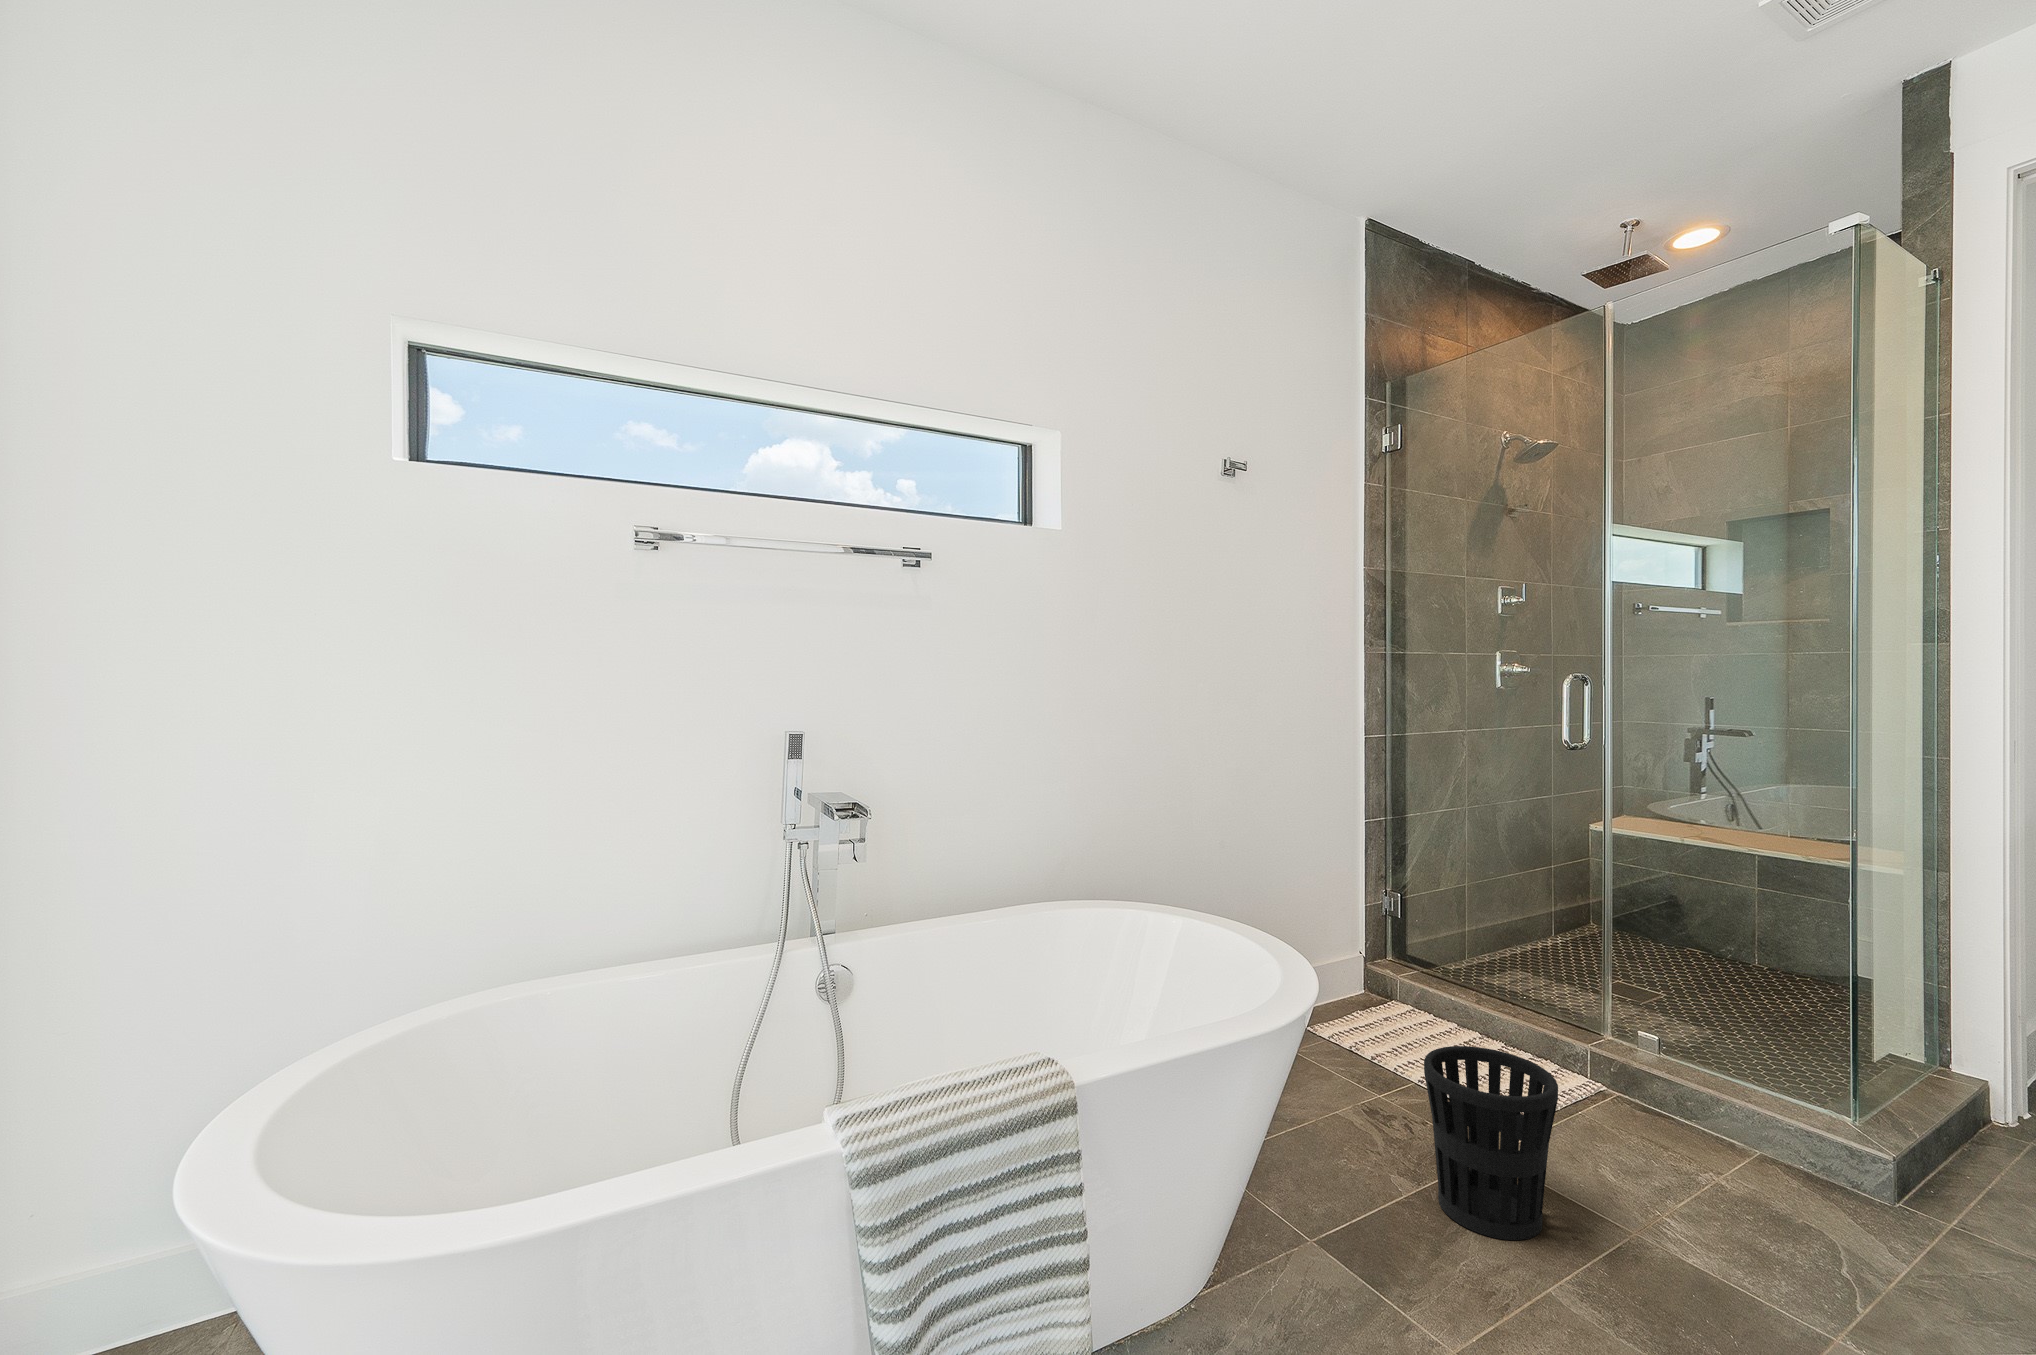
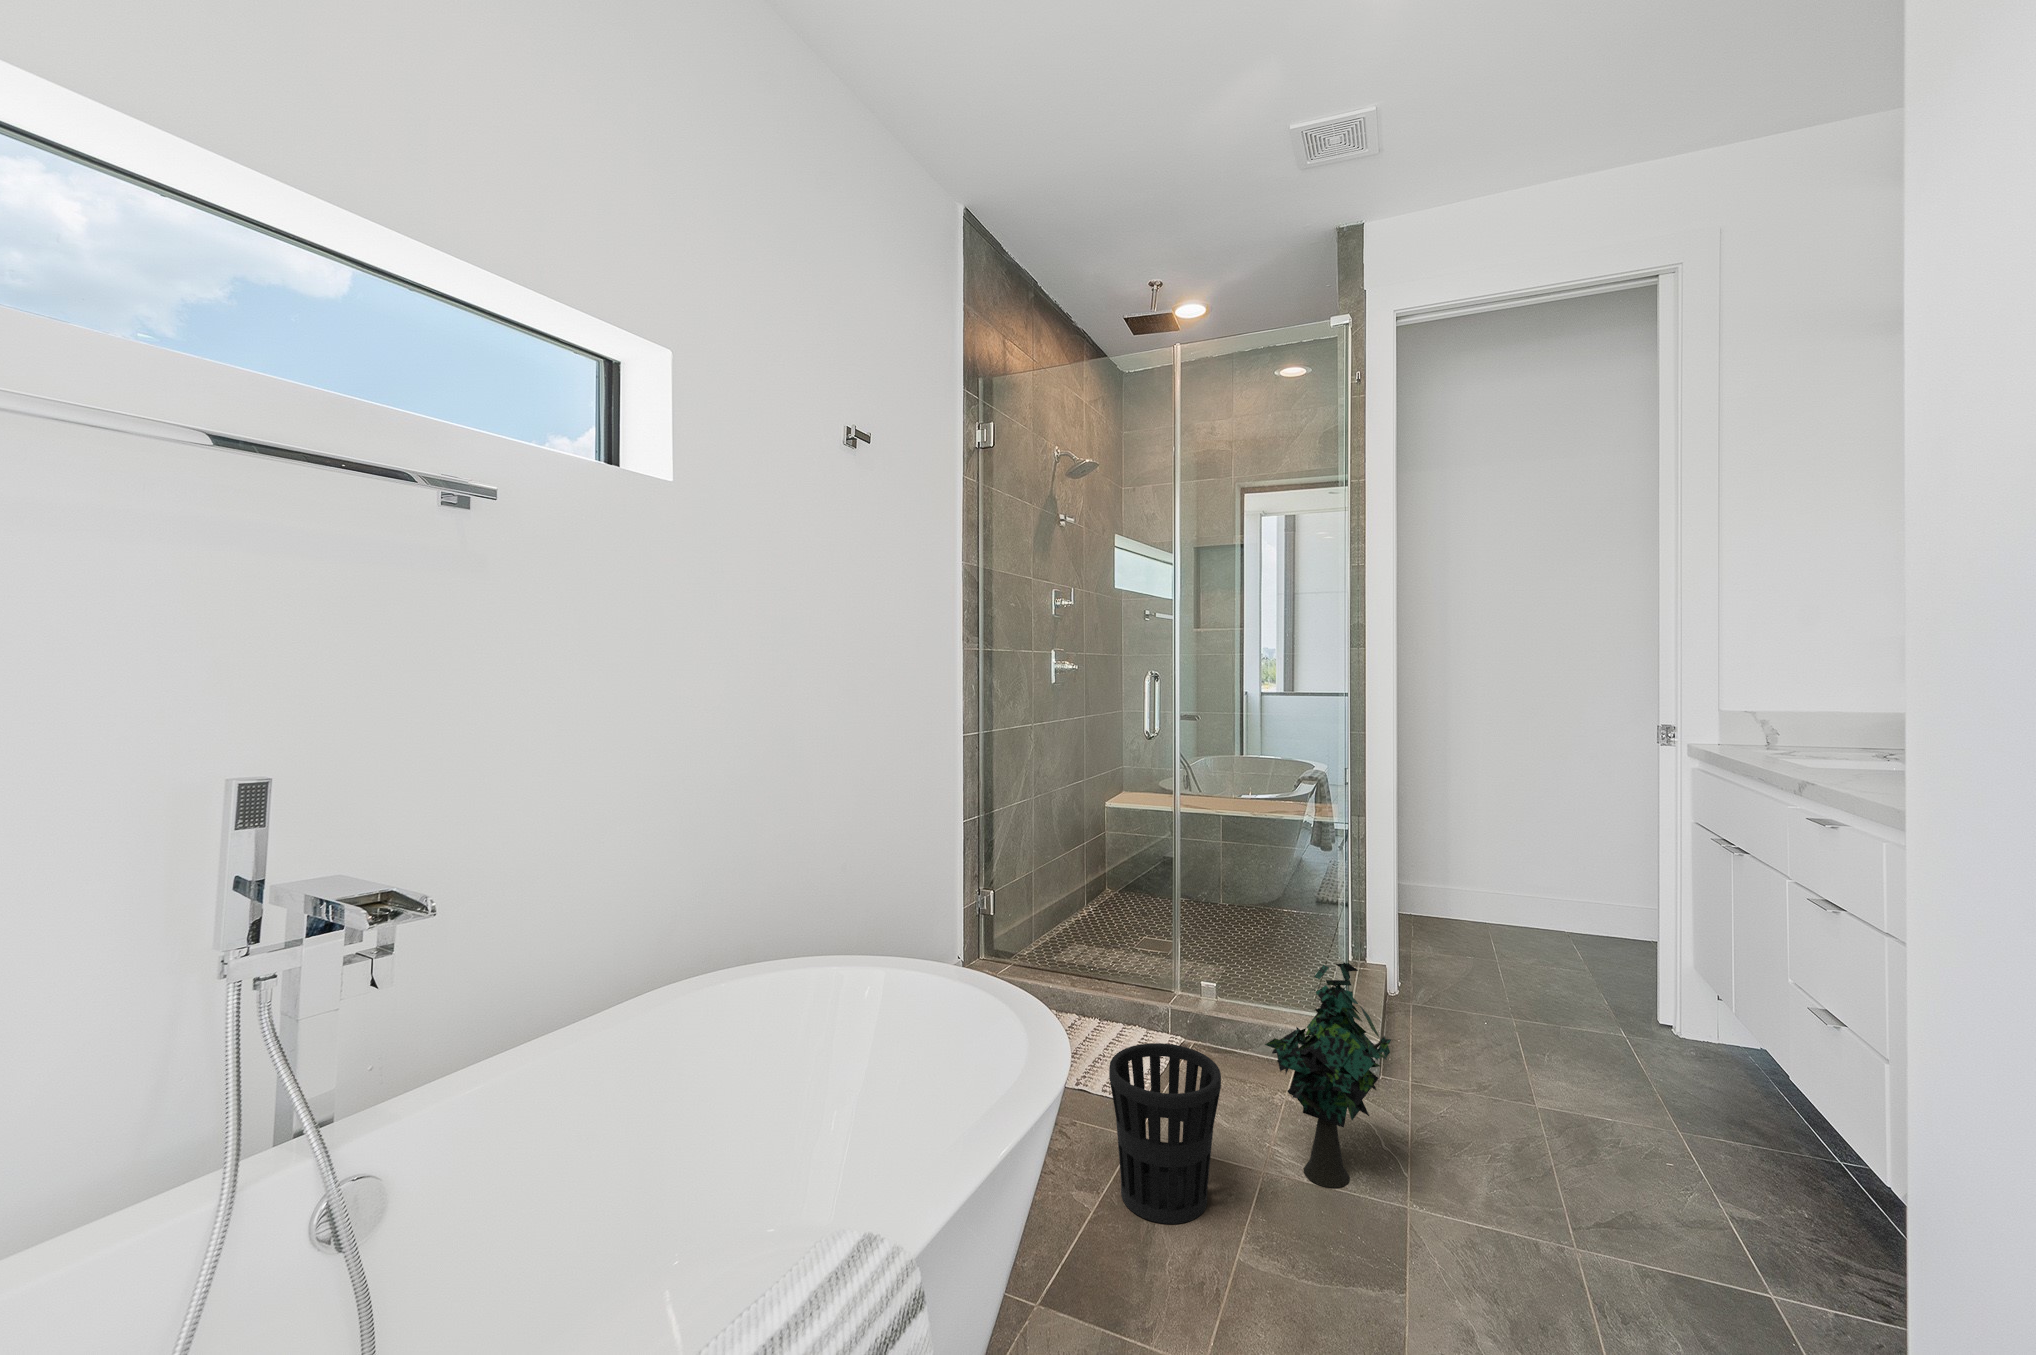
decorative plant: none [1634,1005,1826,1280] -> present [1265,962,1391,1188]

